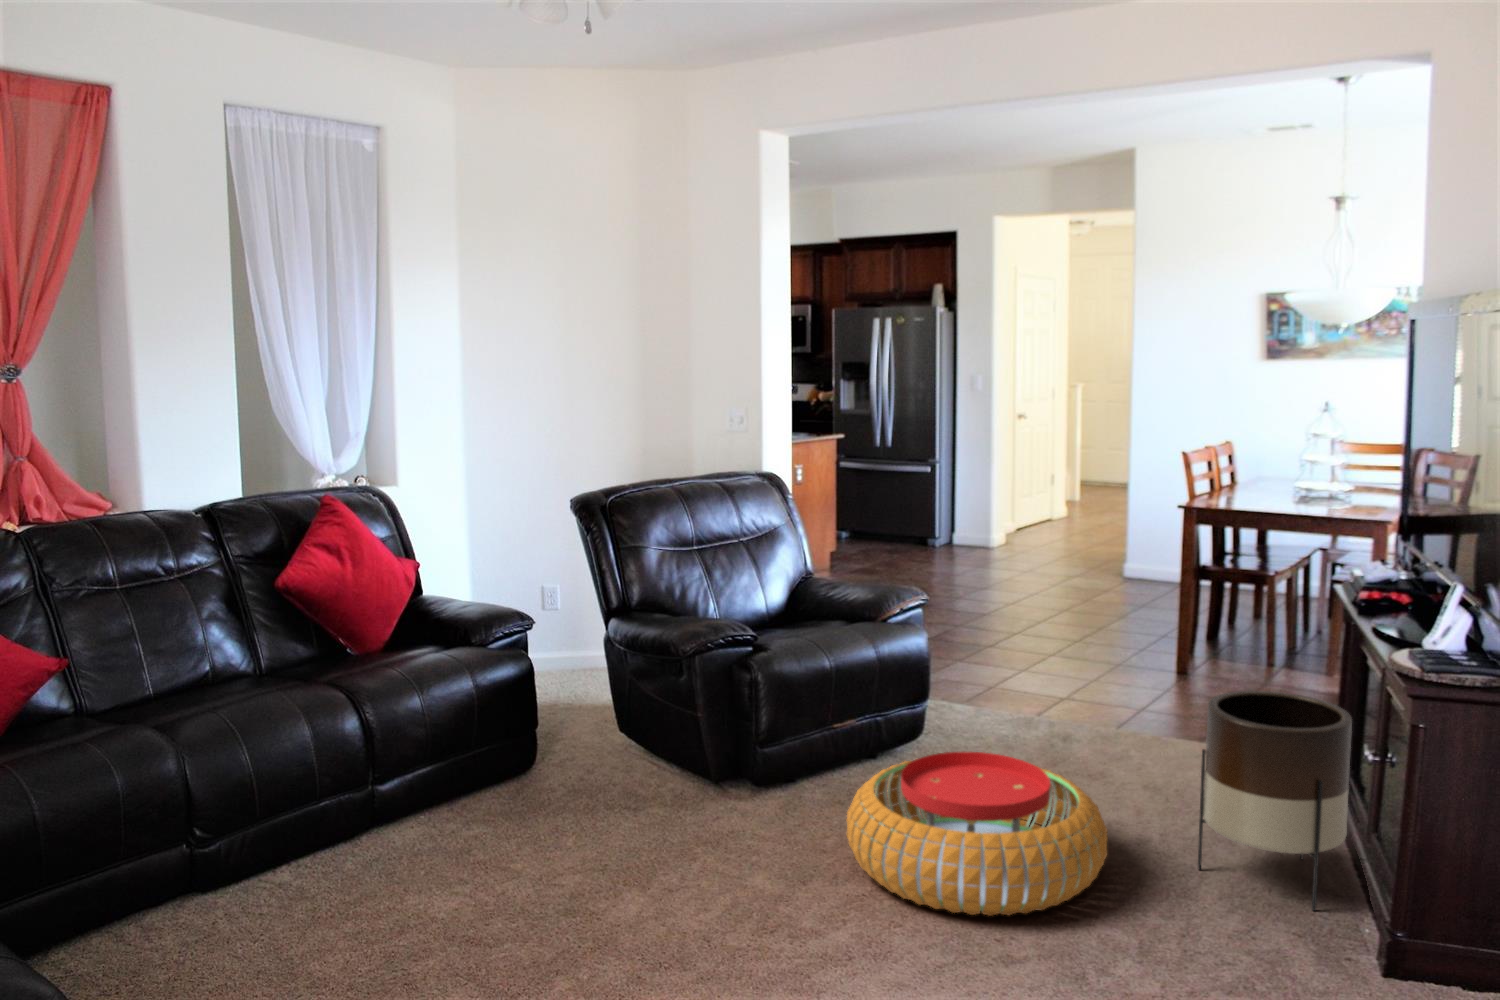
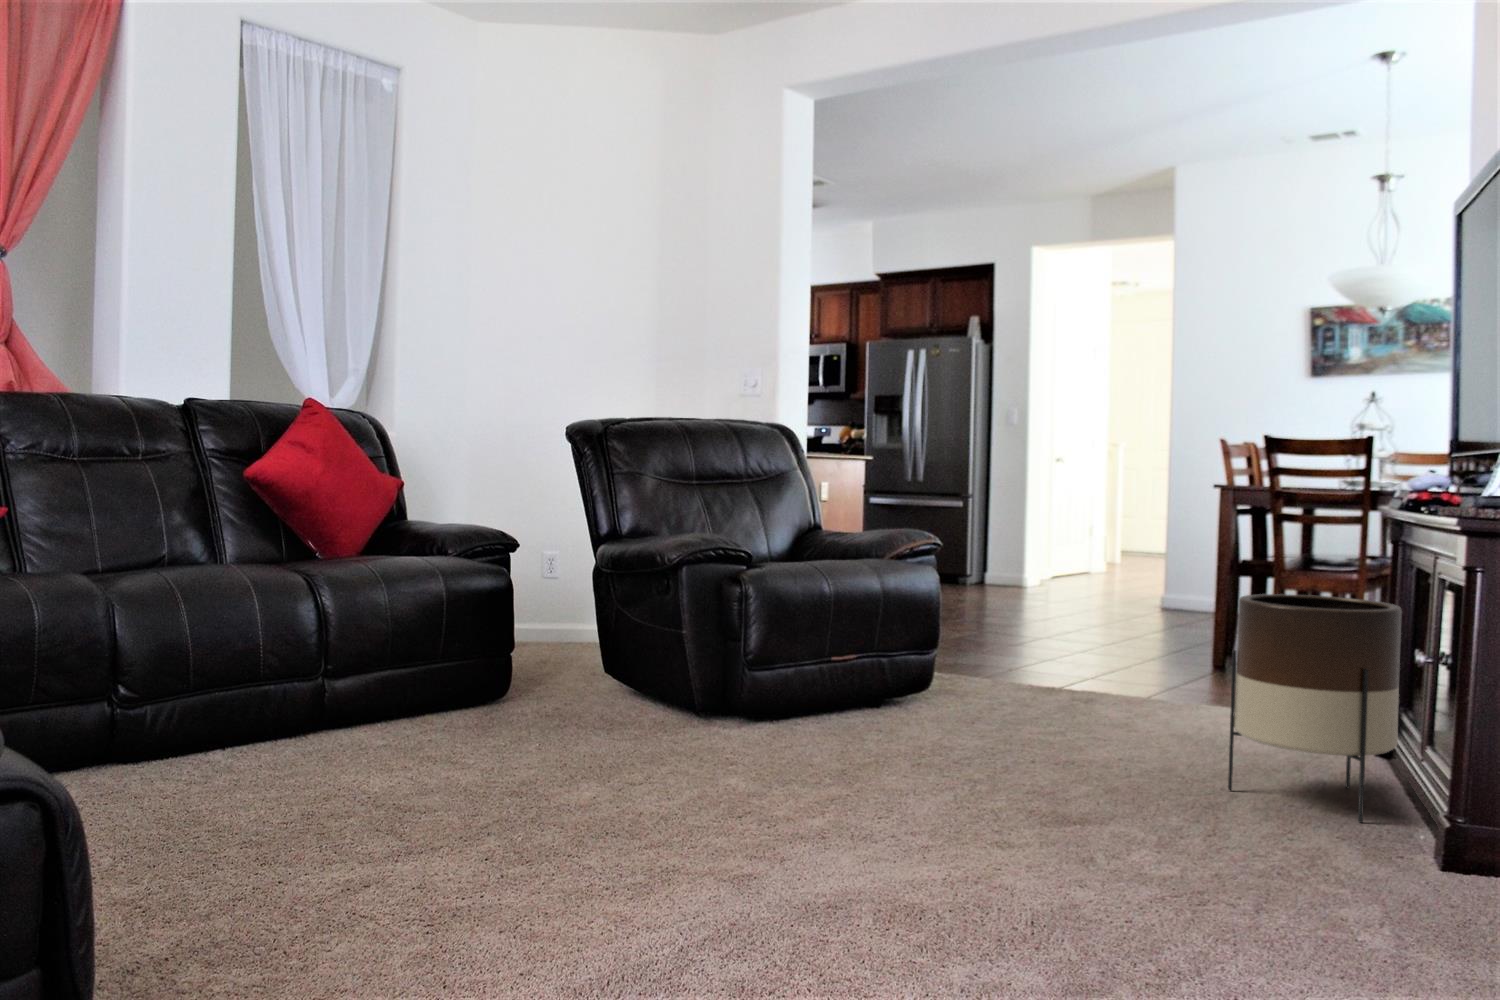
pouf: present [847,752,1108,916] -> none [833,662,1125,811]

